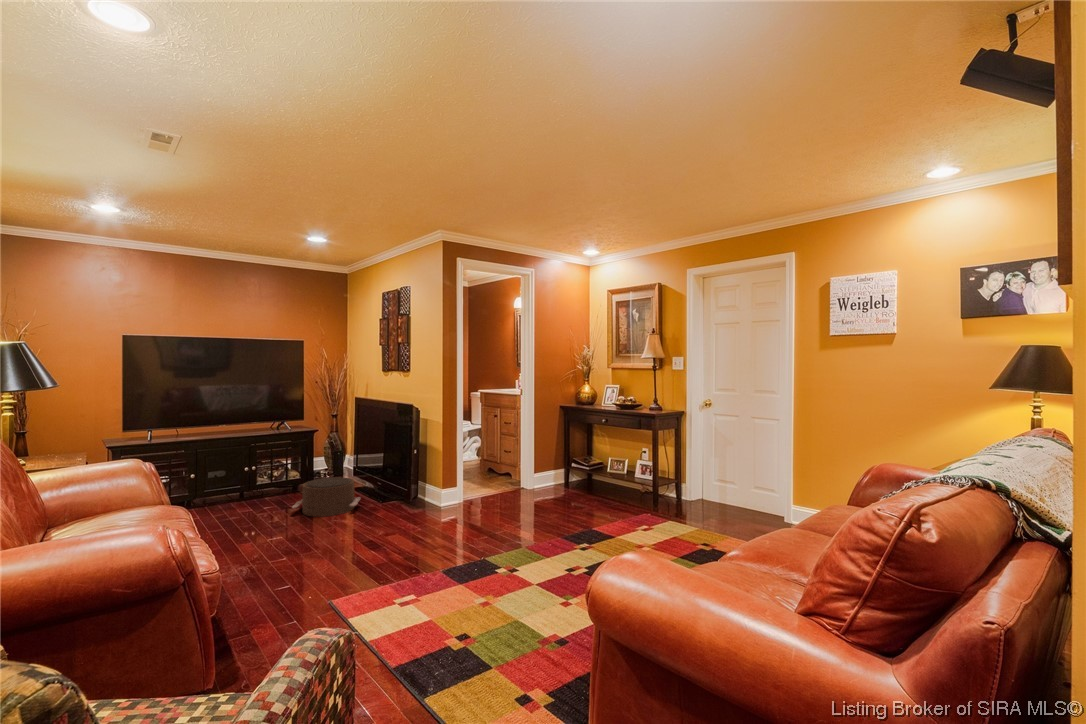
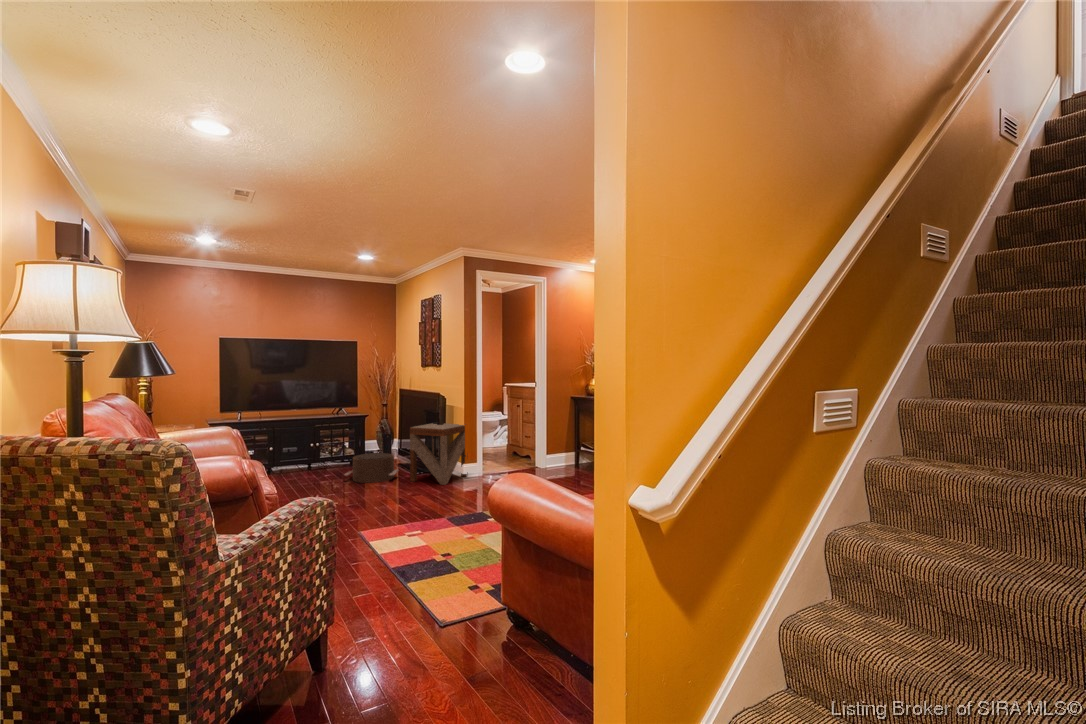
side table: none [376,440,445,517] -> present [410,423,467,485]

